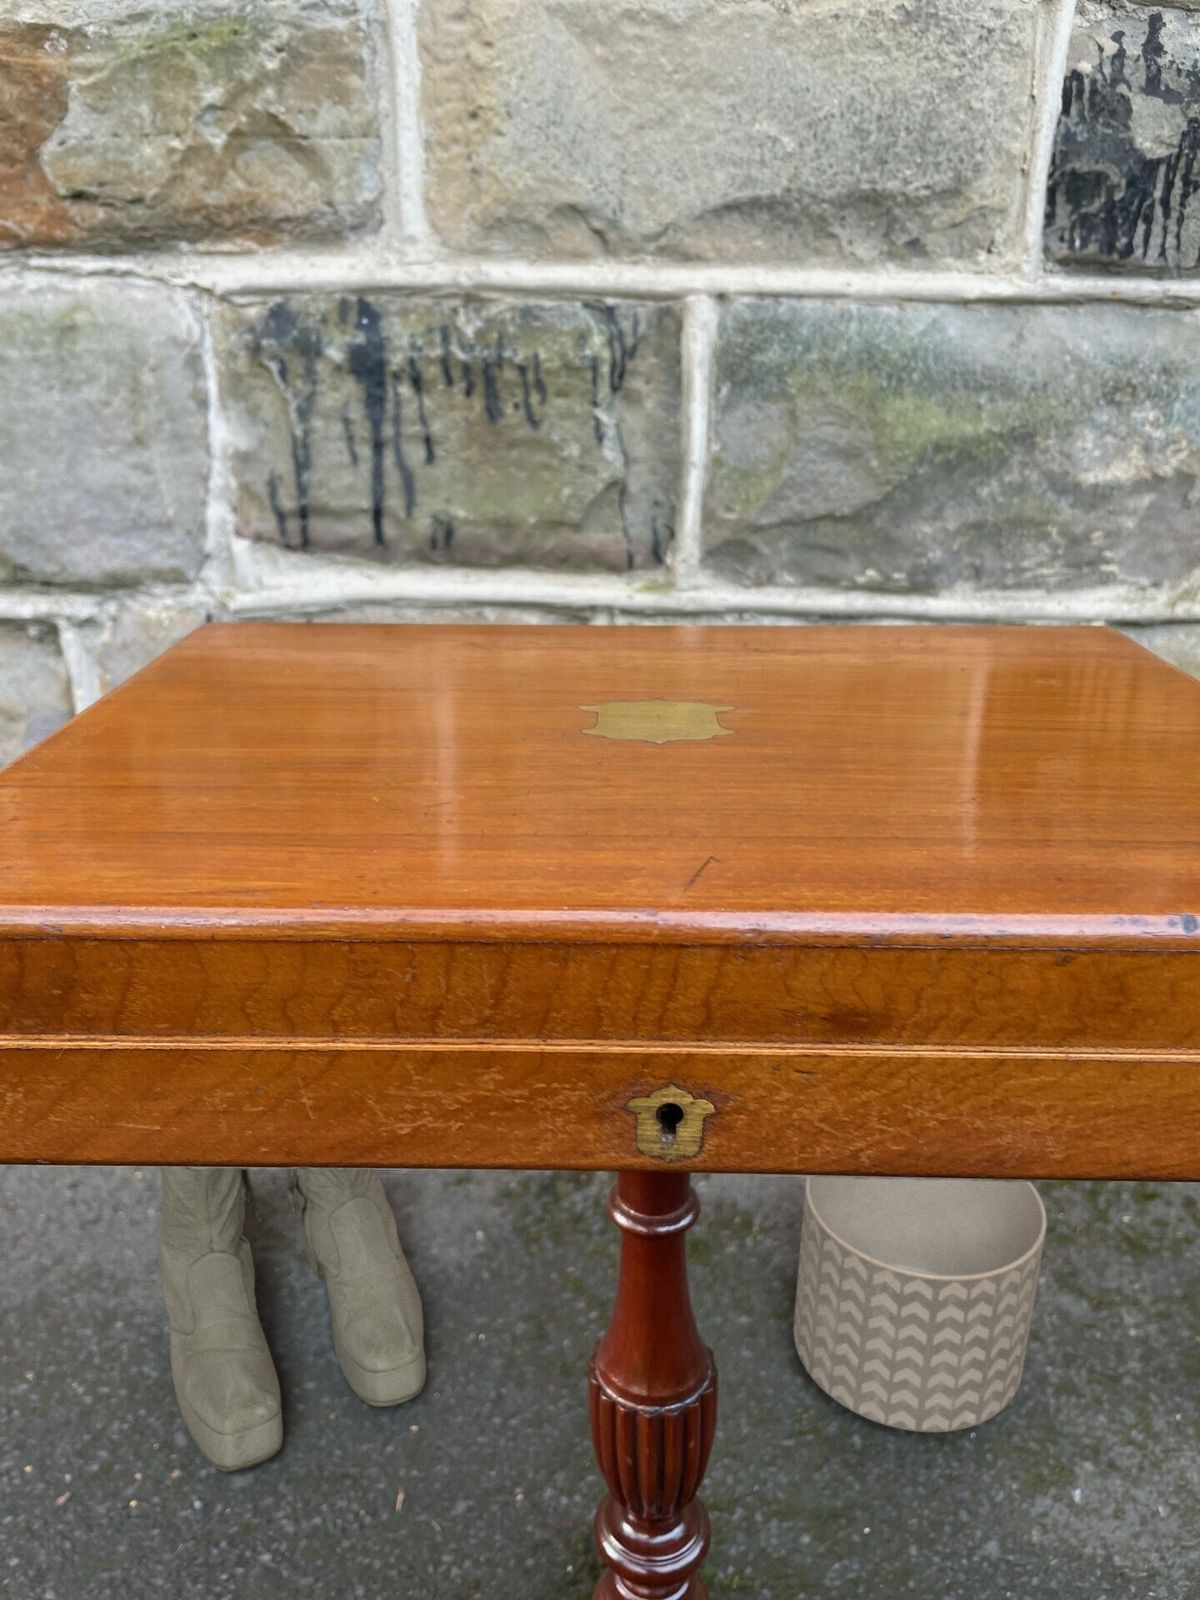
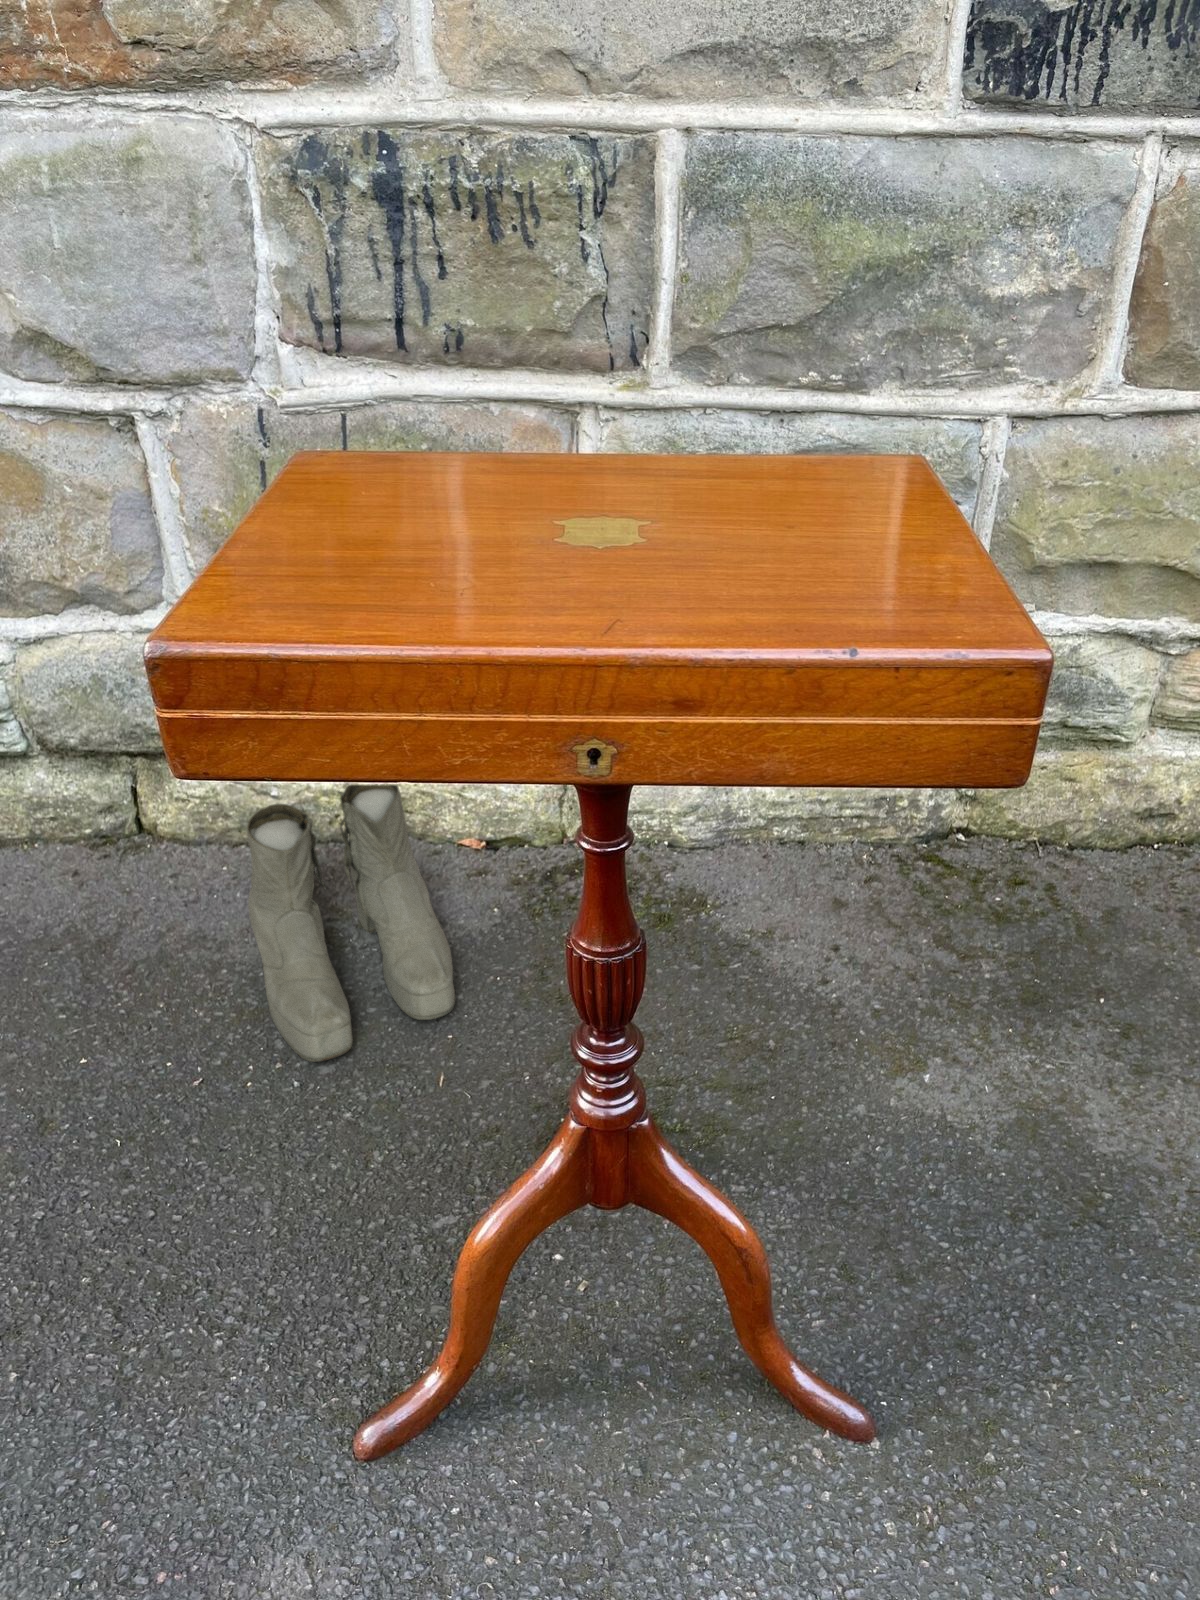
planter: present [793,1177,1047,1432] -> none [731,819,920,1035]

